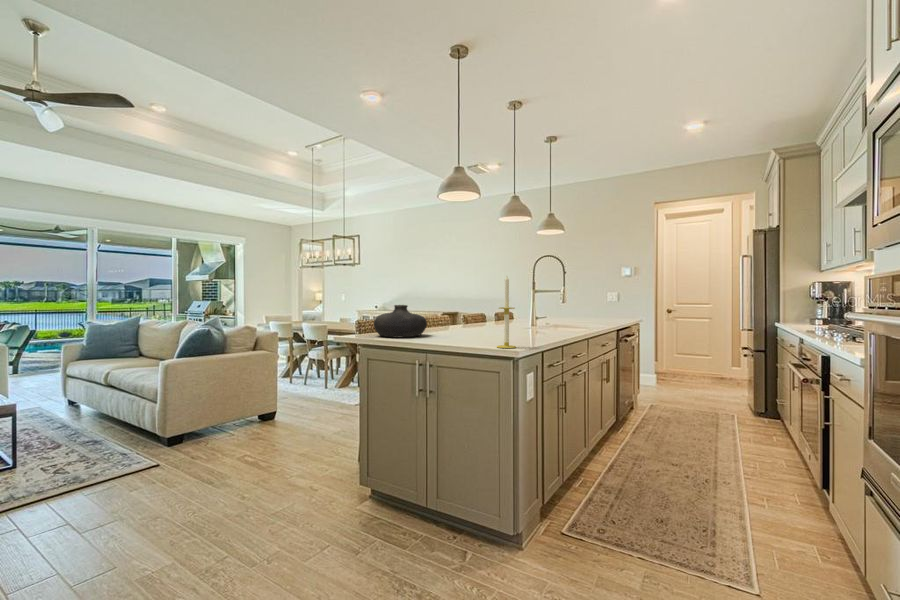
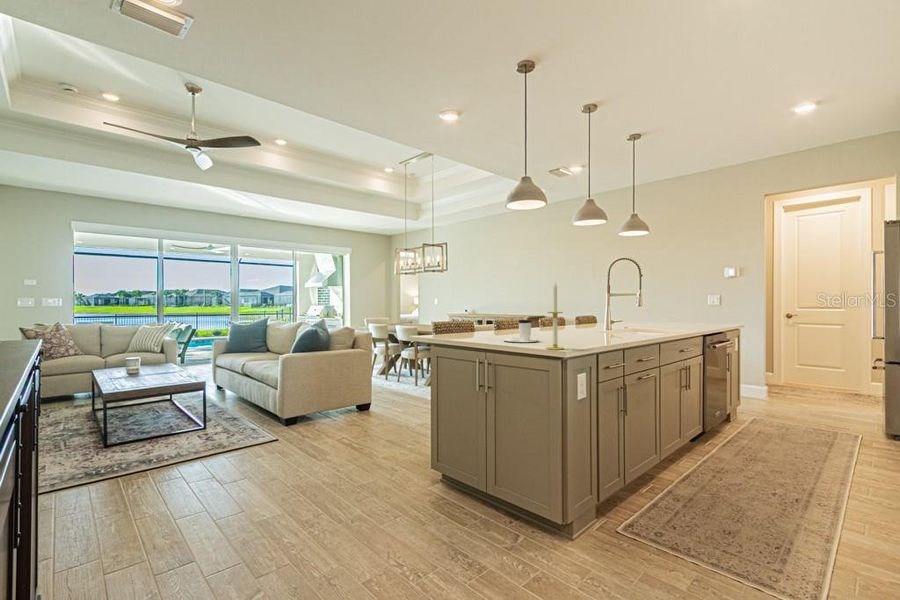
vase: present [374,305,427,338] -> none [444,309,492,339]
coffee cup: none [442,316,481,341] -> present [503,320,538,343]

